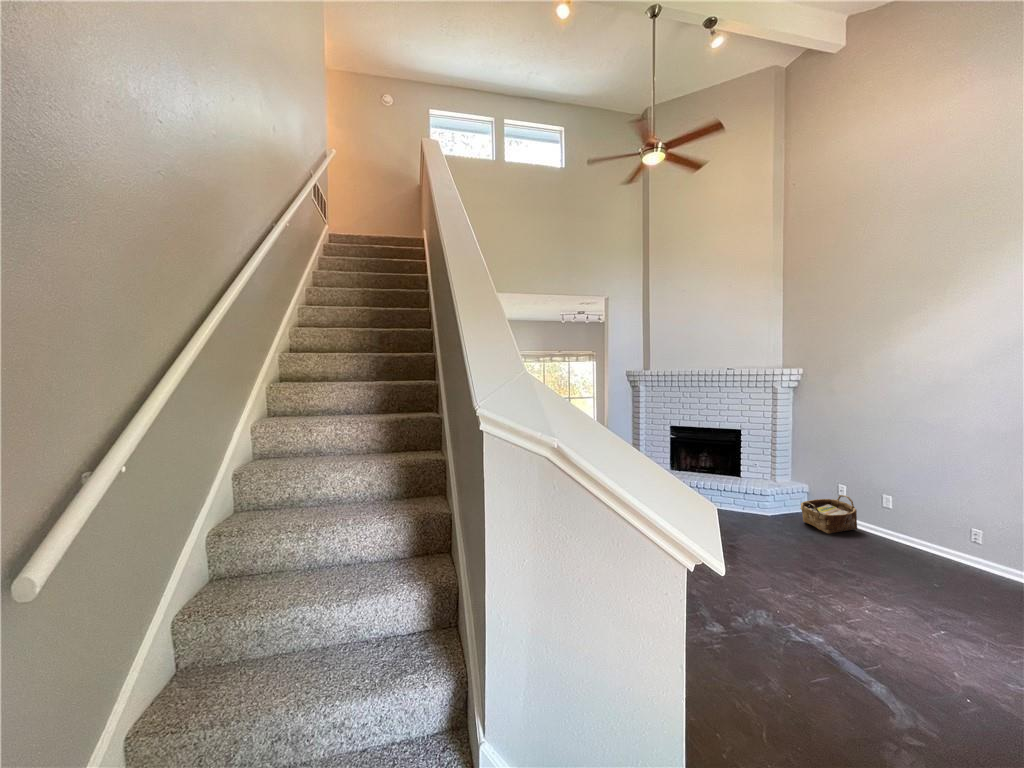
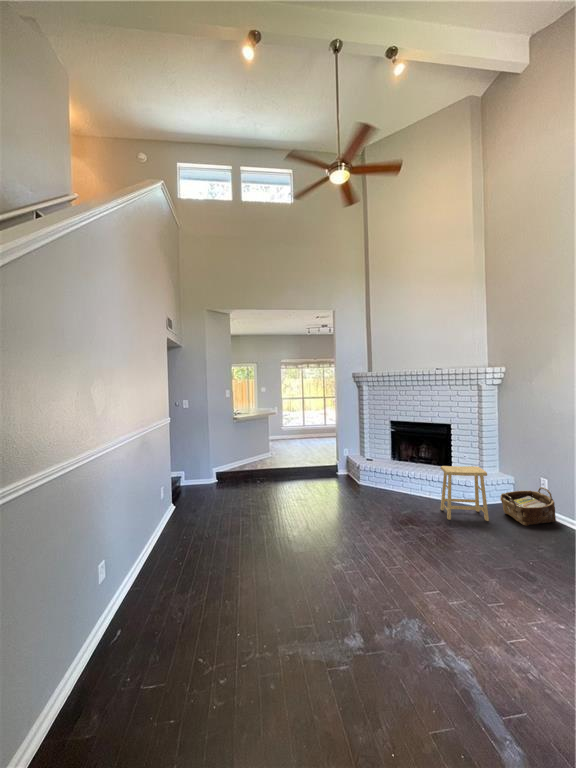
footstool: none [738,473,792,531] -> present [440,466,489,521]

